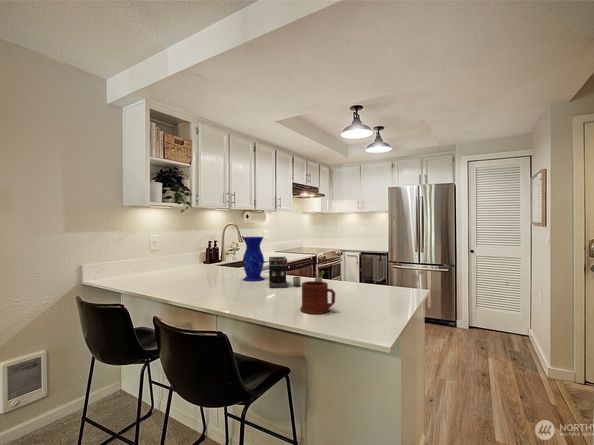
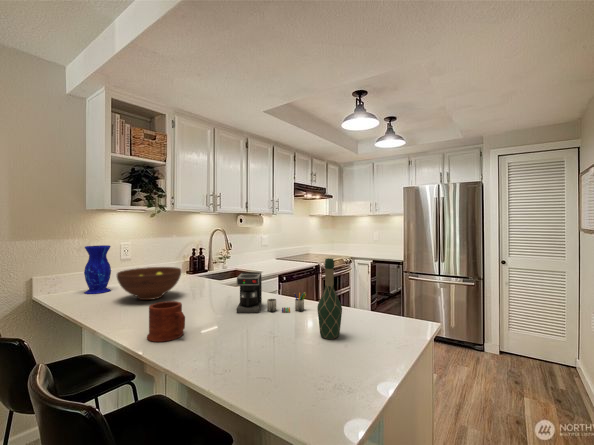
vase: present [243,237,264,281] -> present [84,245,111,294]
wine bottle: none [341,241,360,300] -> present [317,258,342,339]
fruit bowl: none [161,255,214,281] -> present [117,267,181,300]
mug: present [300,281,335,314] -> present [147,301,185,342]

